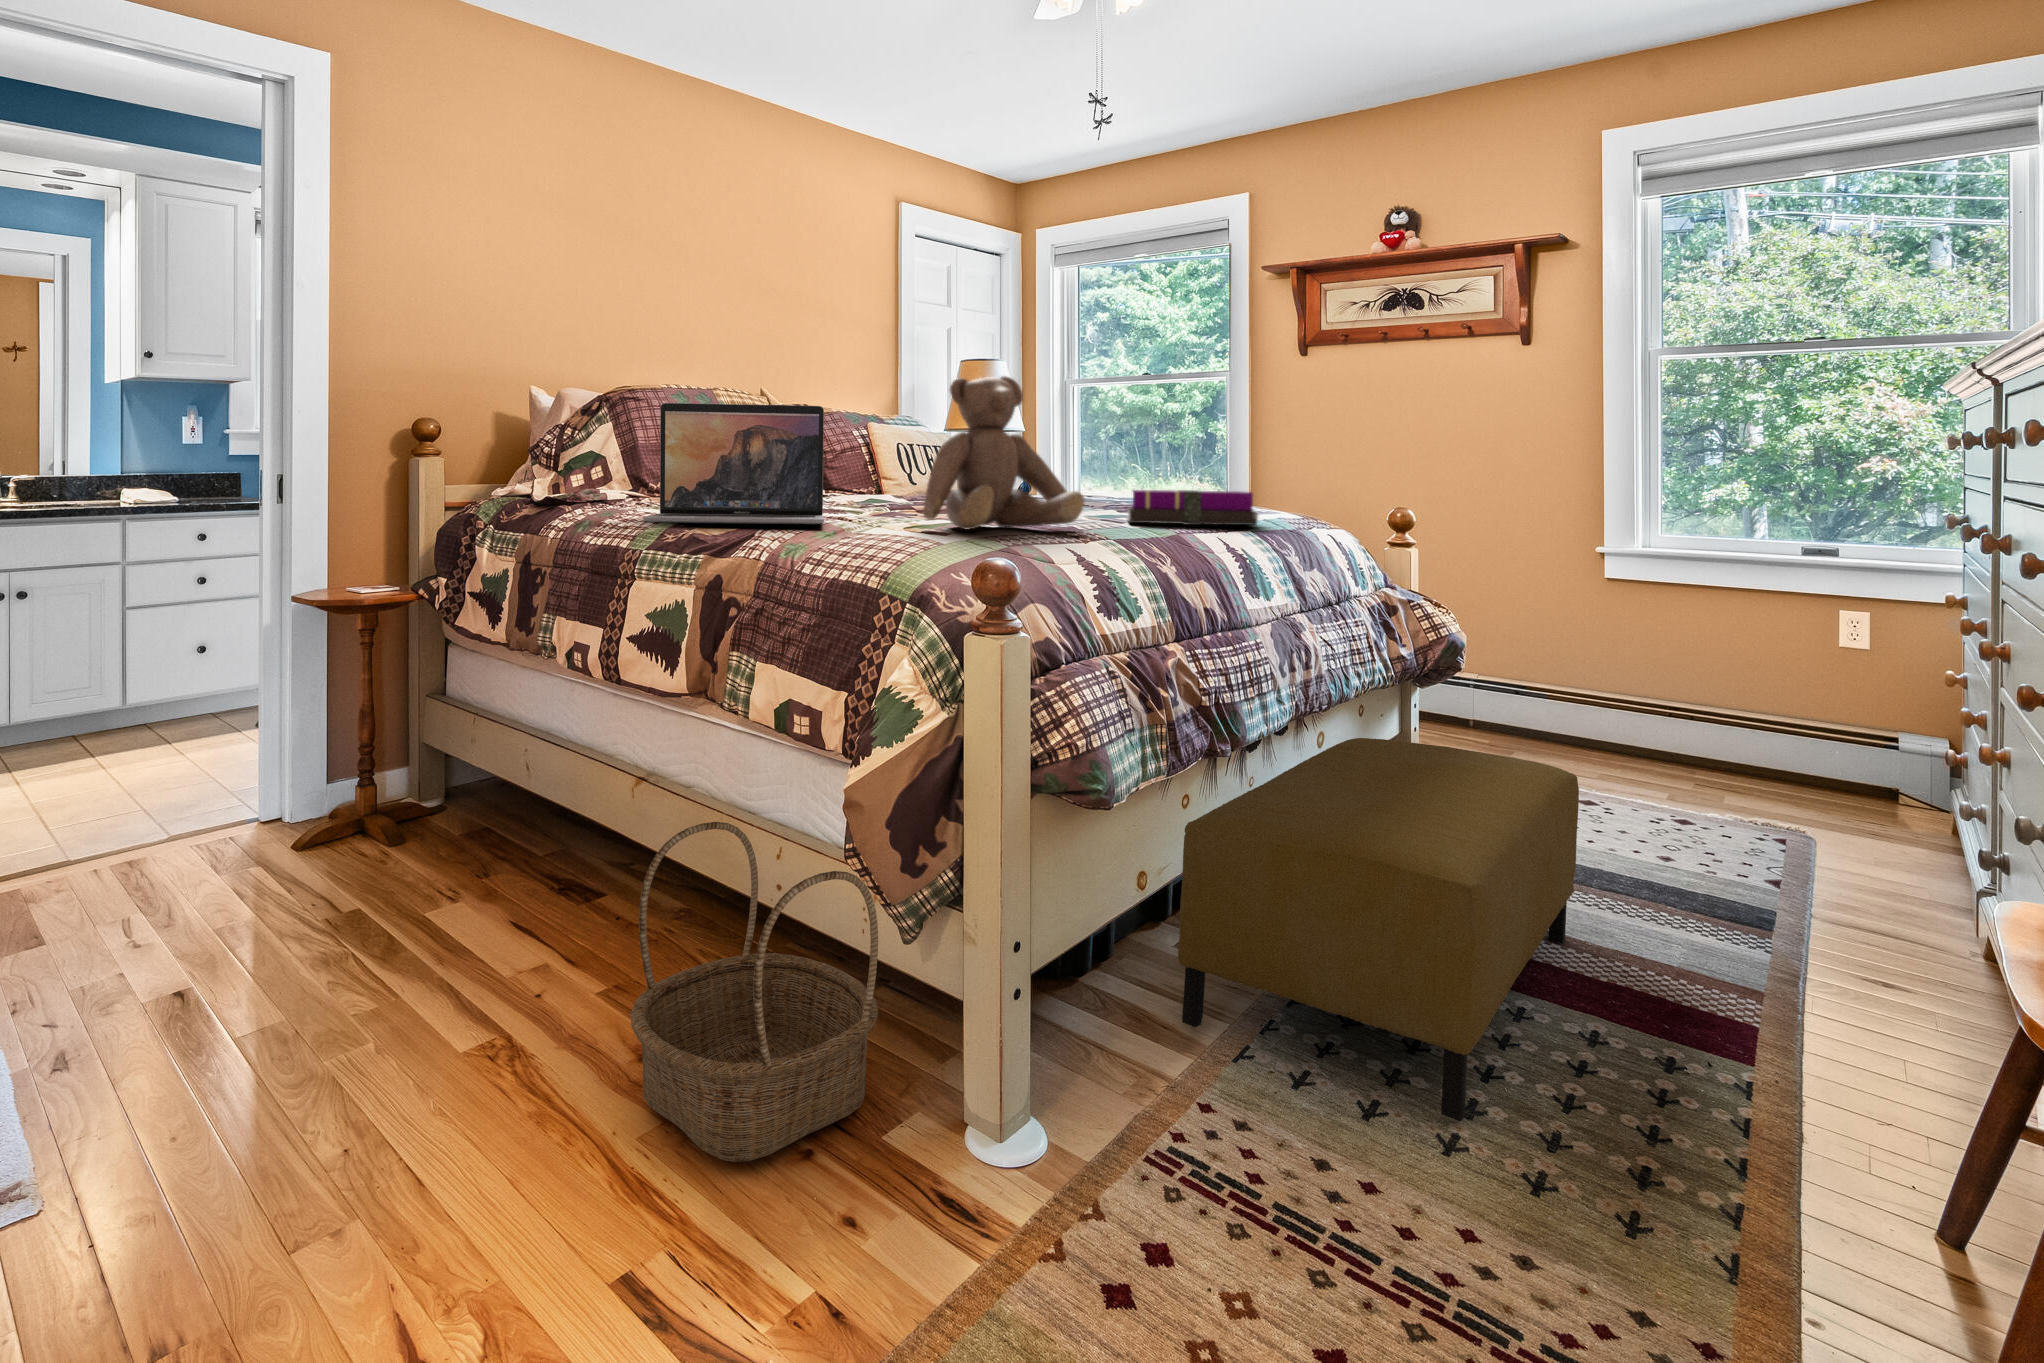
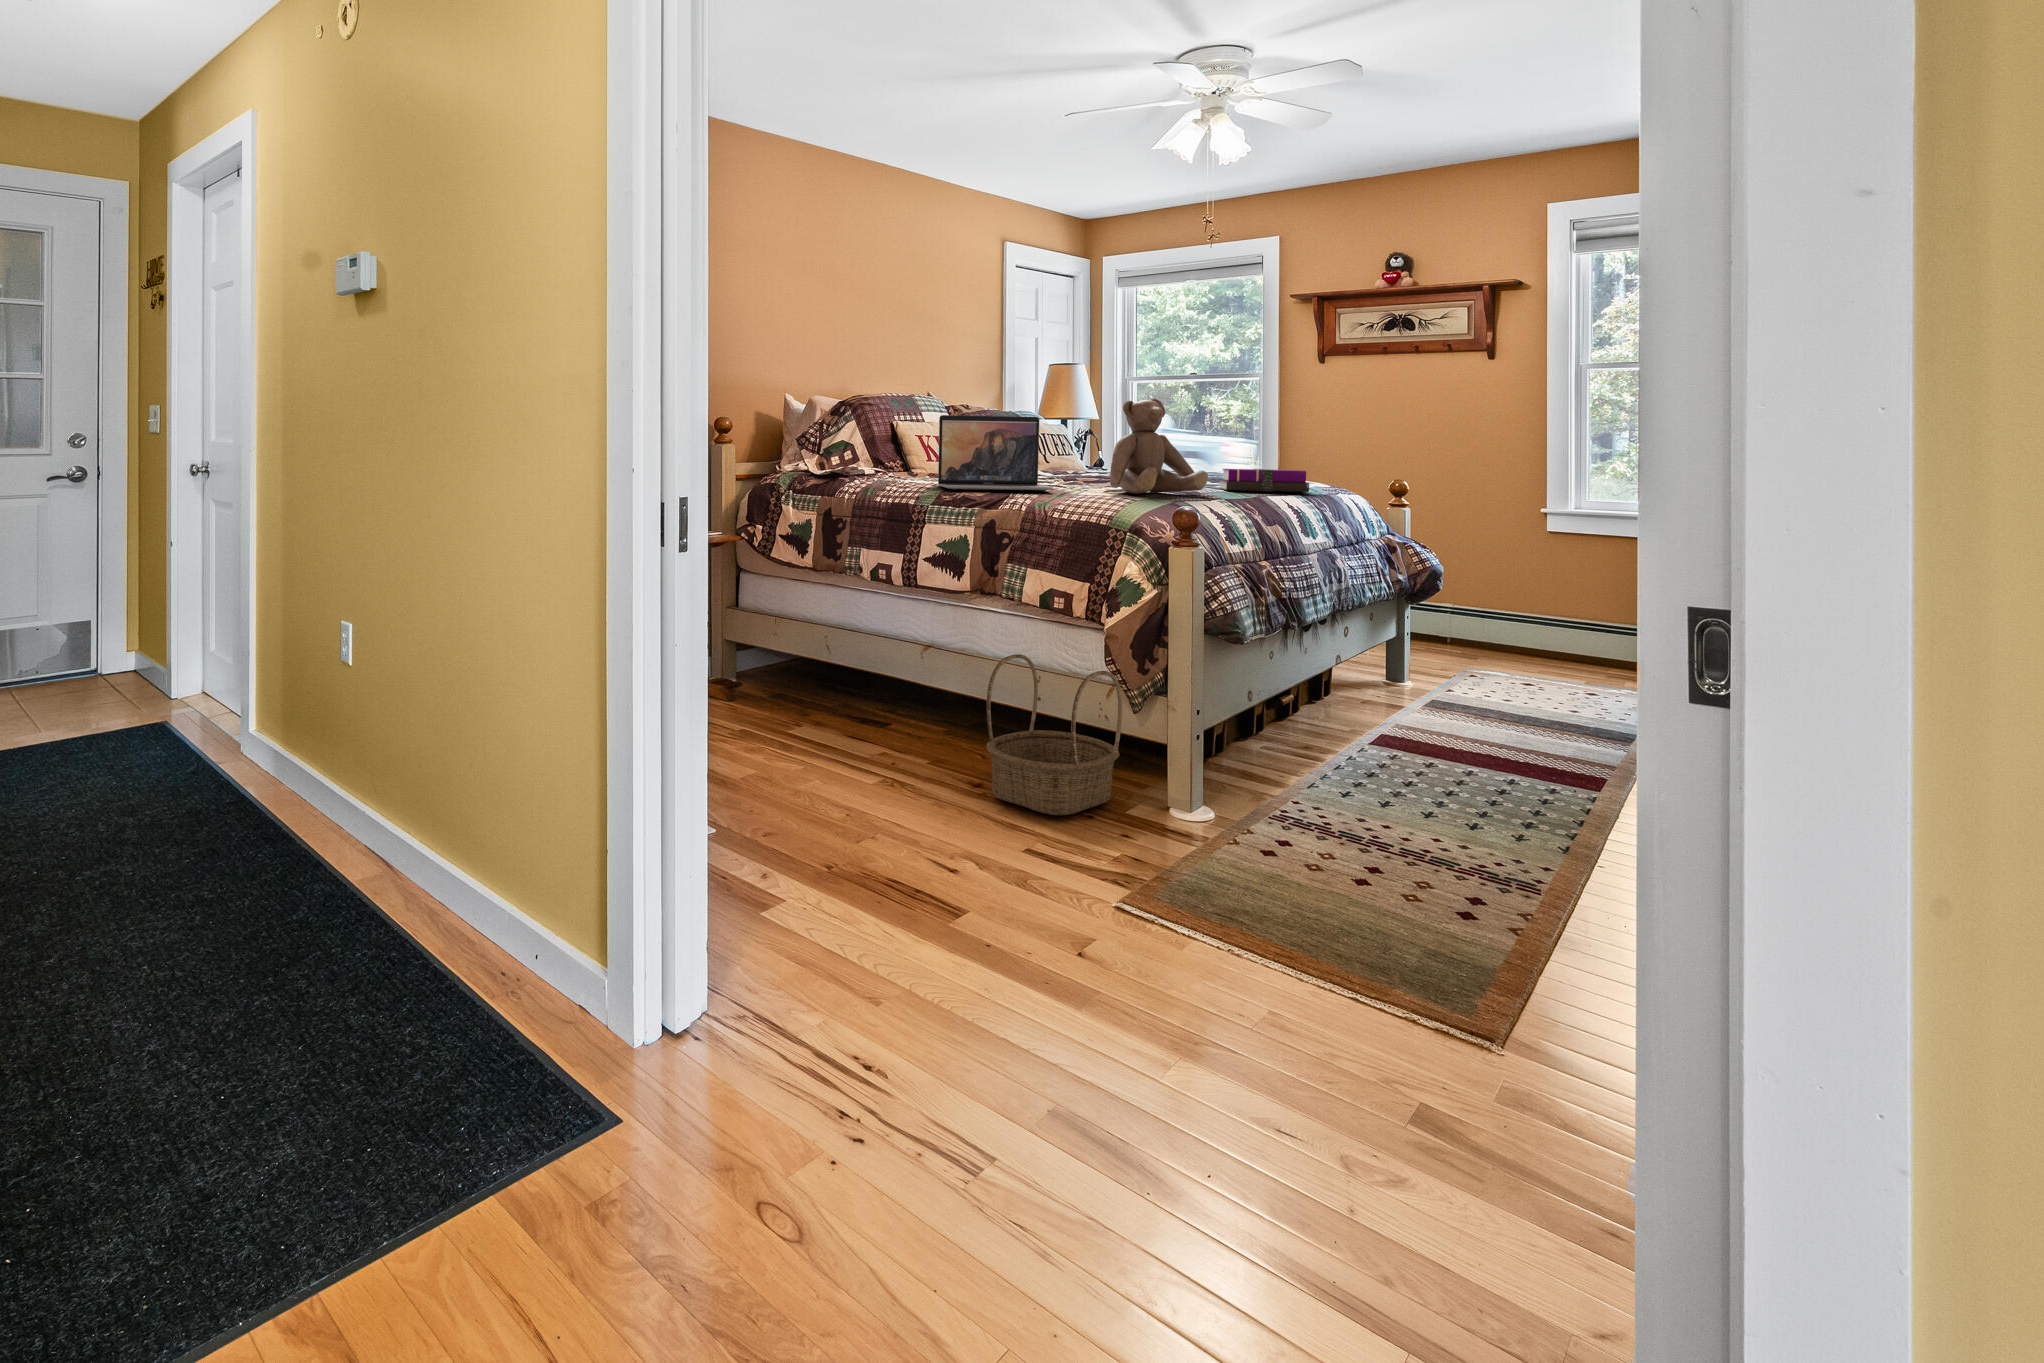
ottoman: present [1178,738,1579,1121] -> none [1272,626,1508,807]

